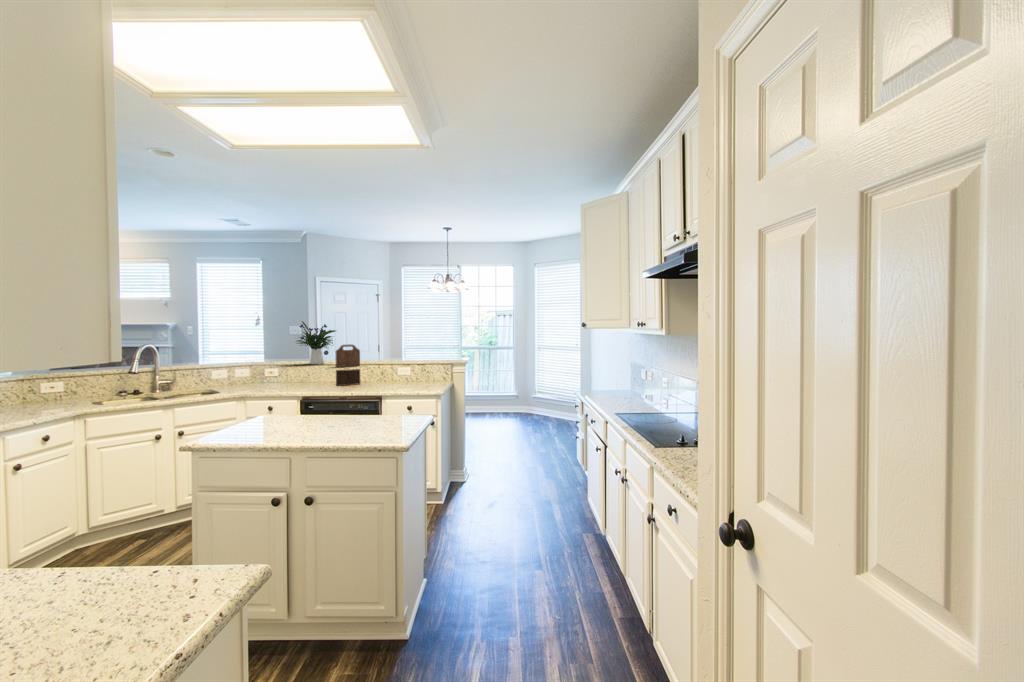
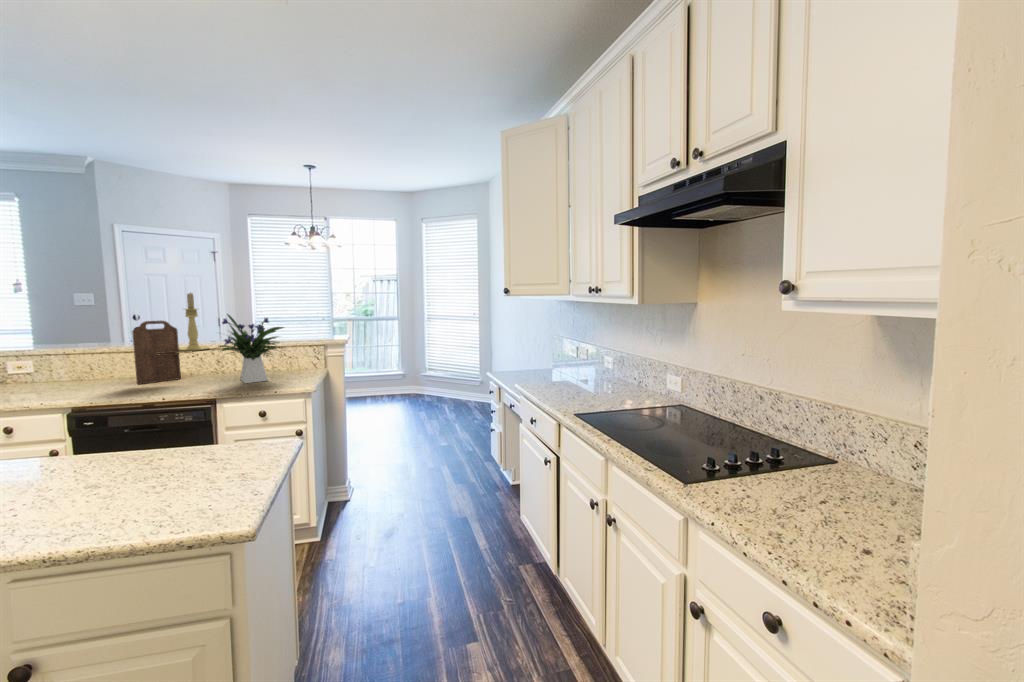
flower arrangement: present [297,321,335,364] -> present [219,314,284,383]
candle holder: none [358,326,378,365] -> present [179,293,210,351]

